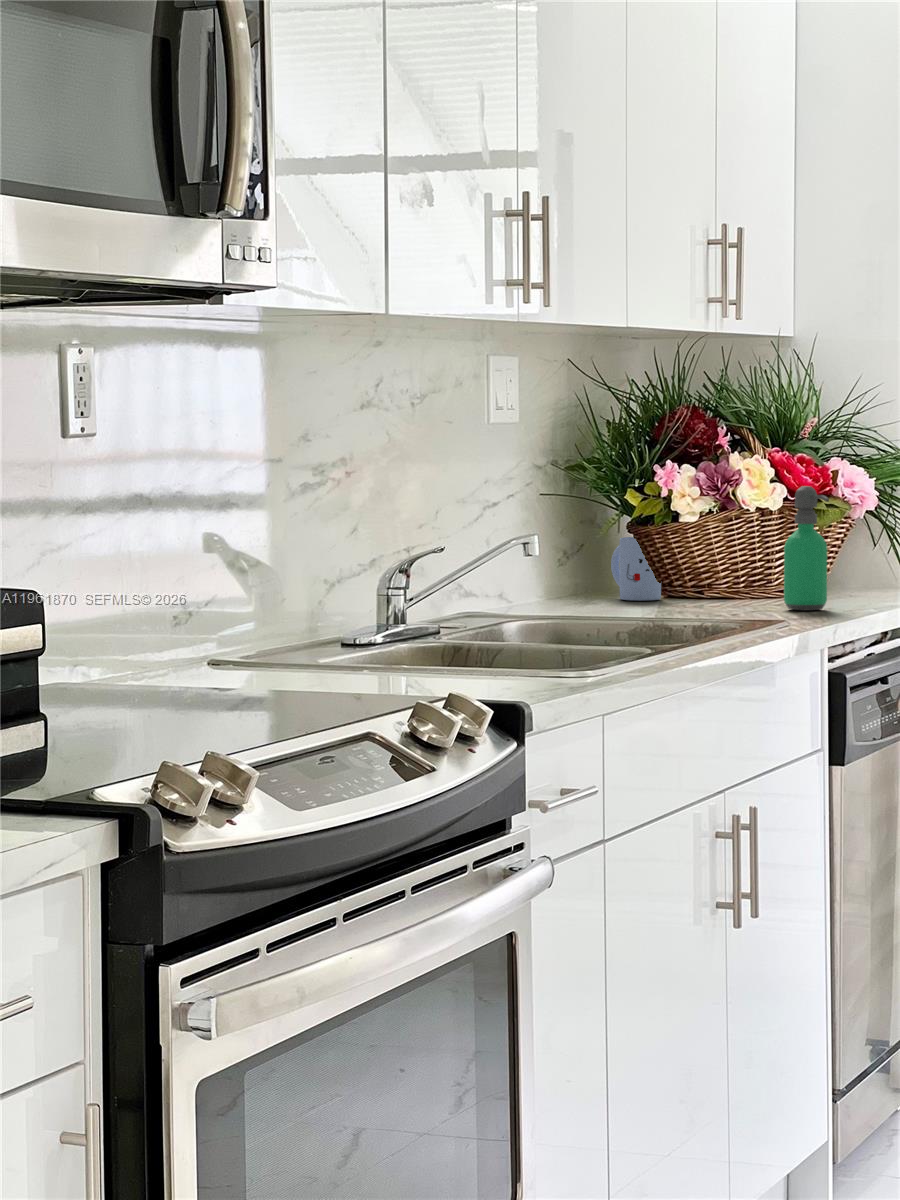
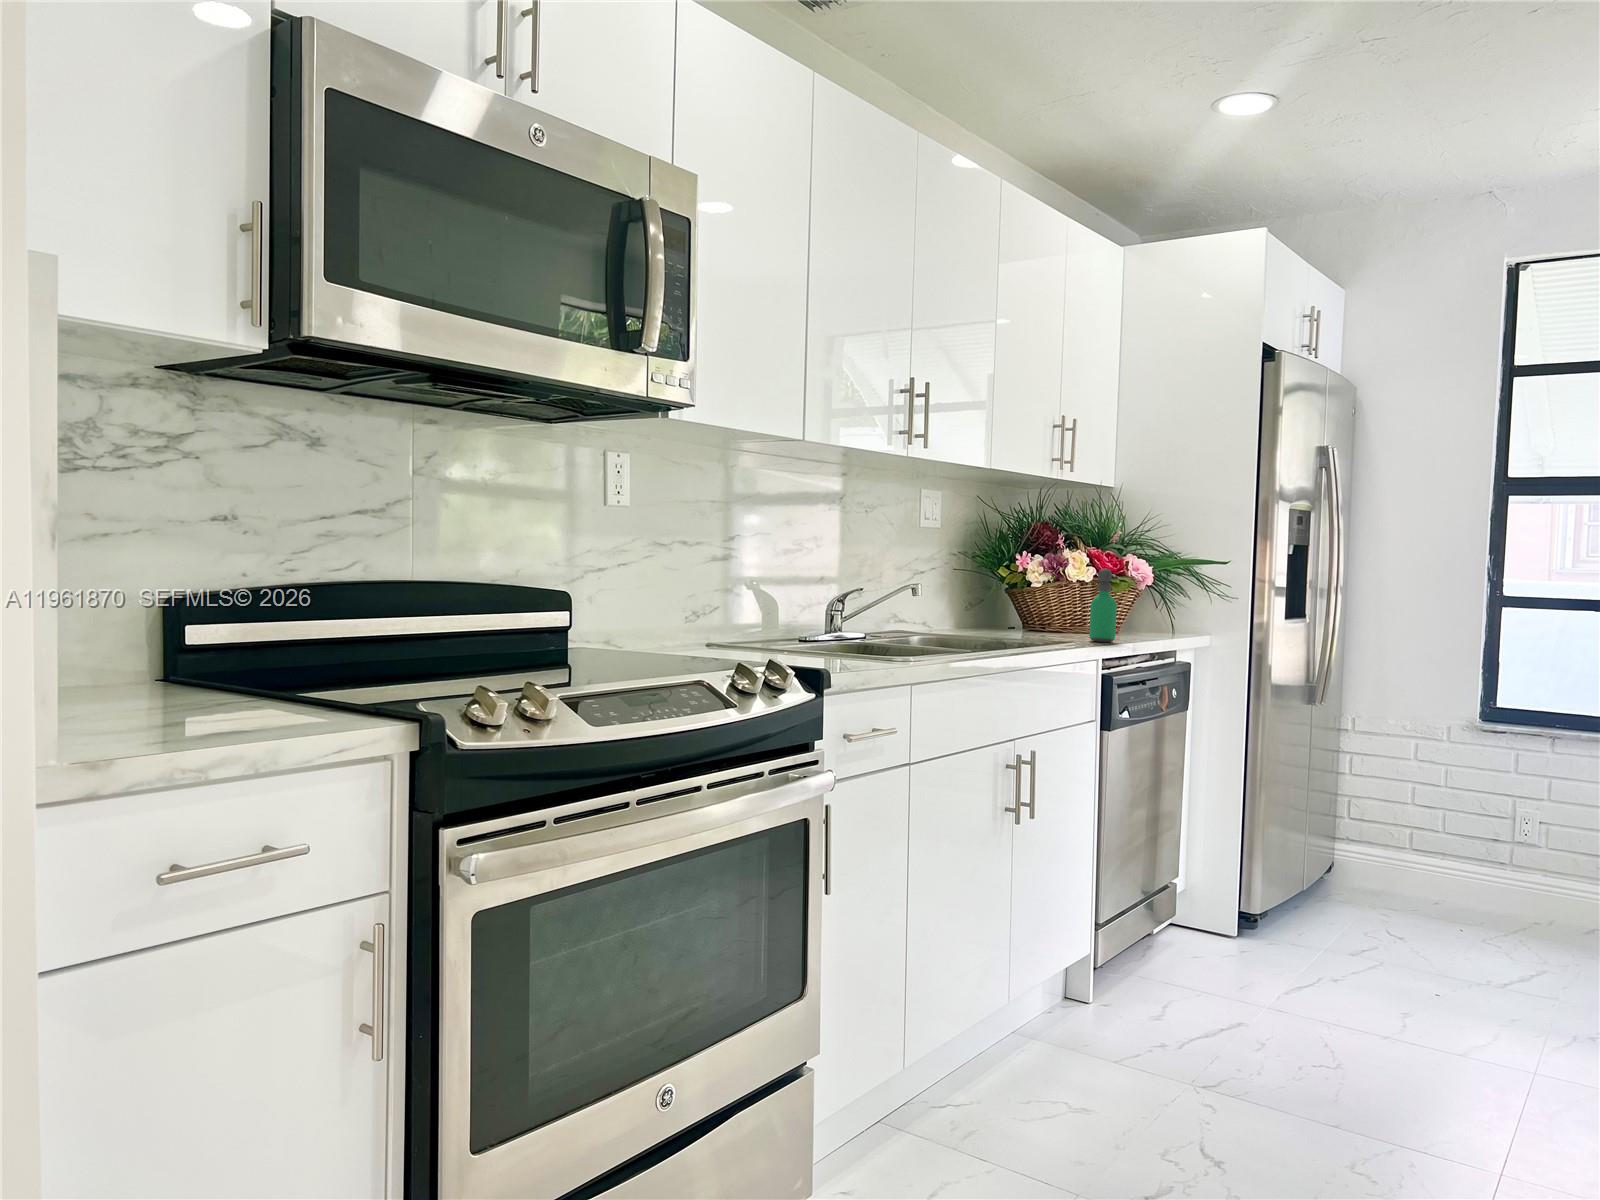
mug: present [611,537,661,601] -> none [1001,596,1028,632]

